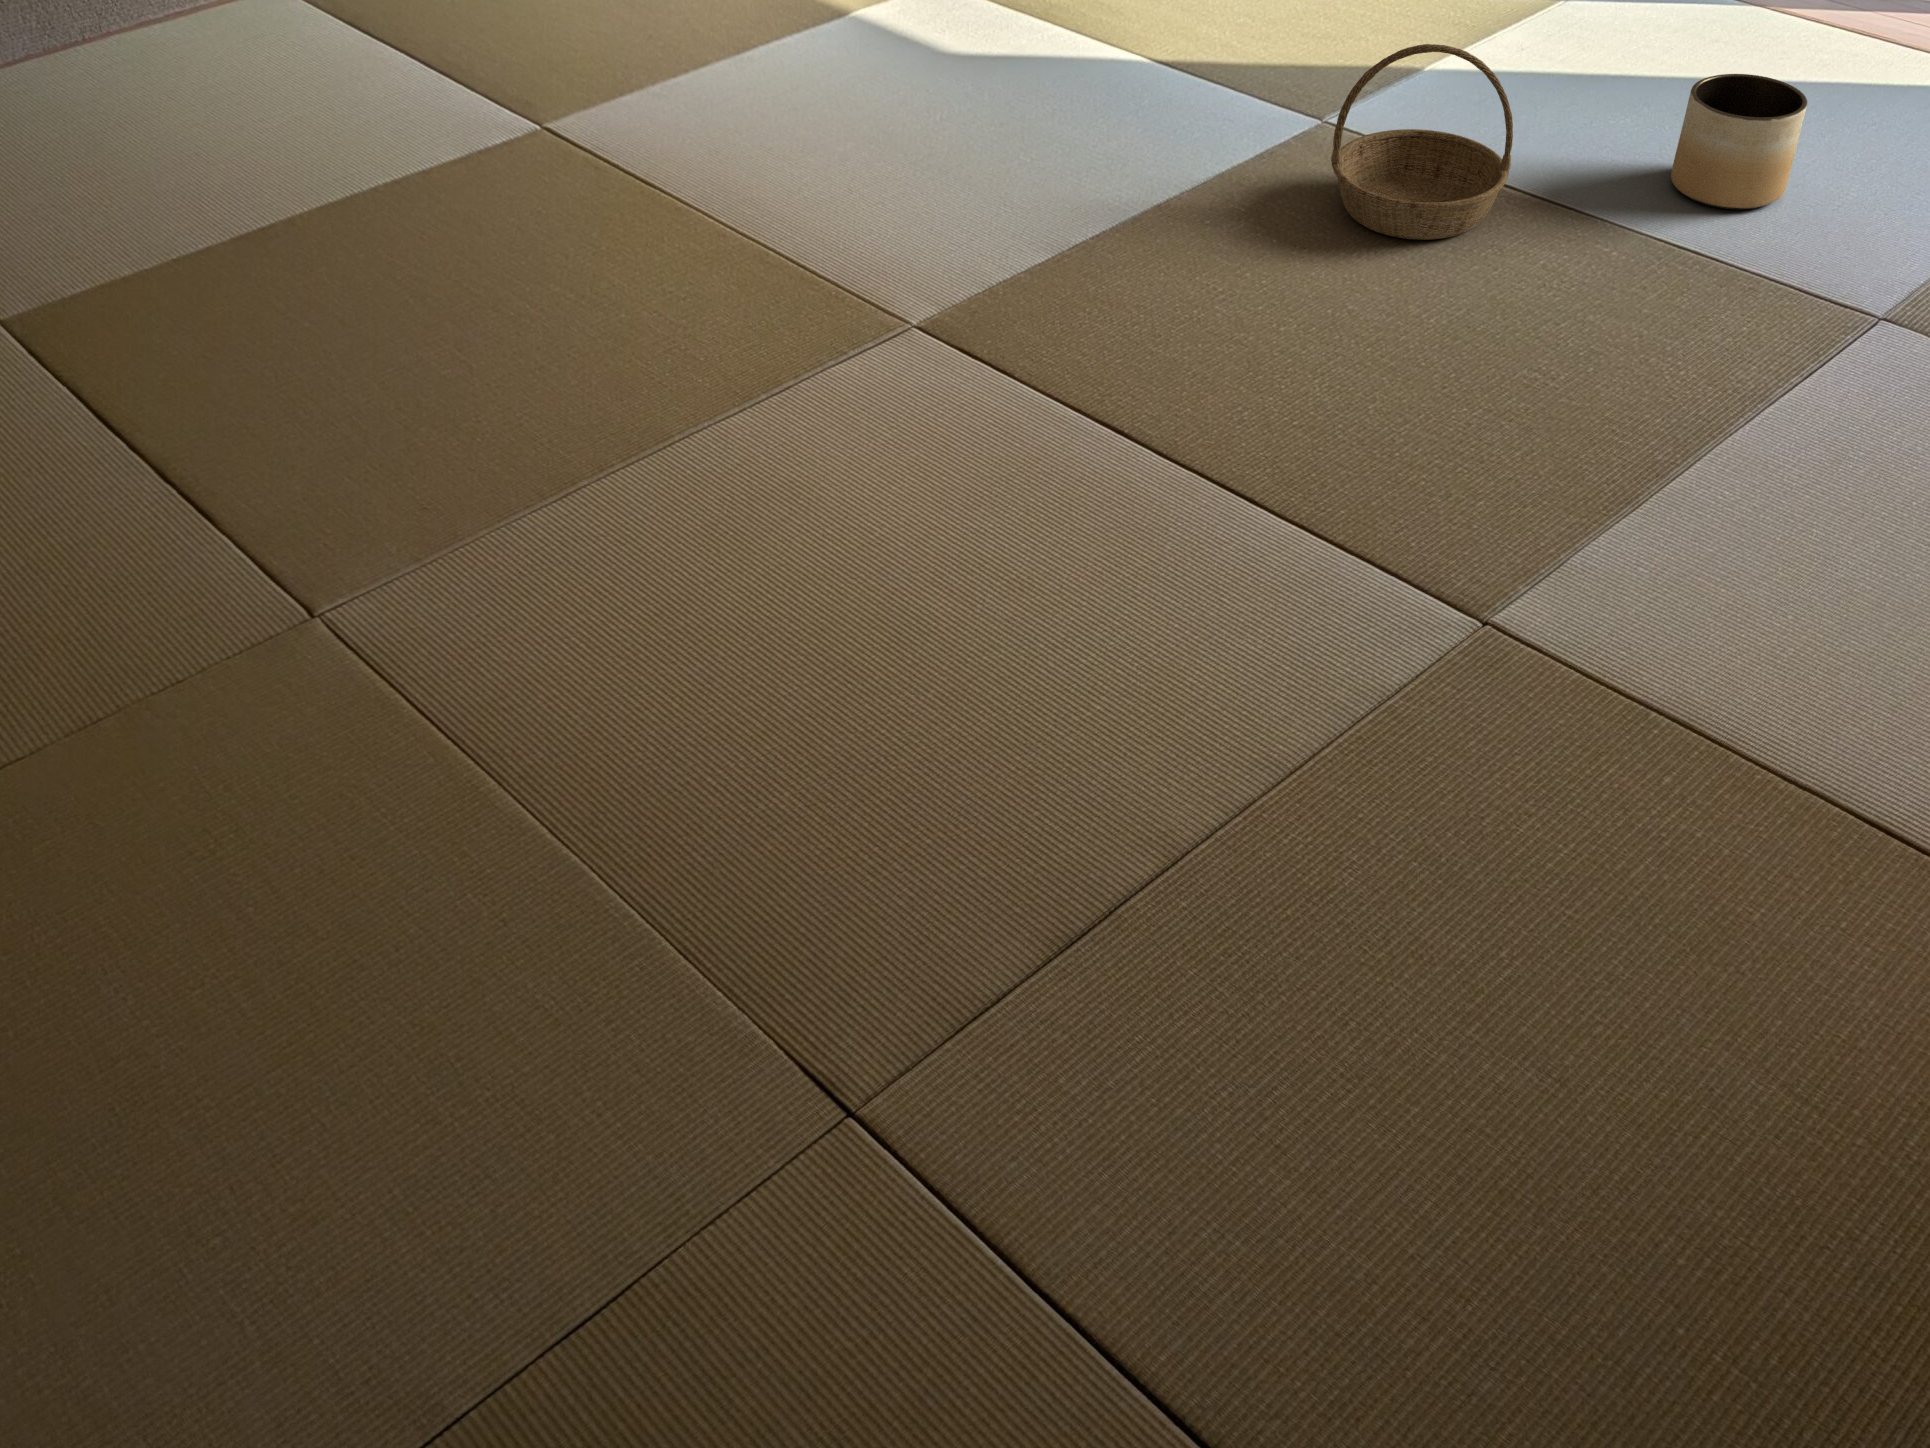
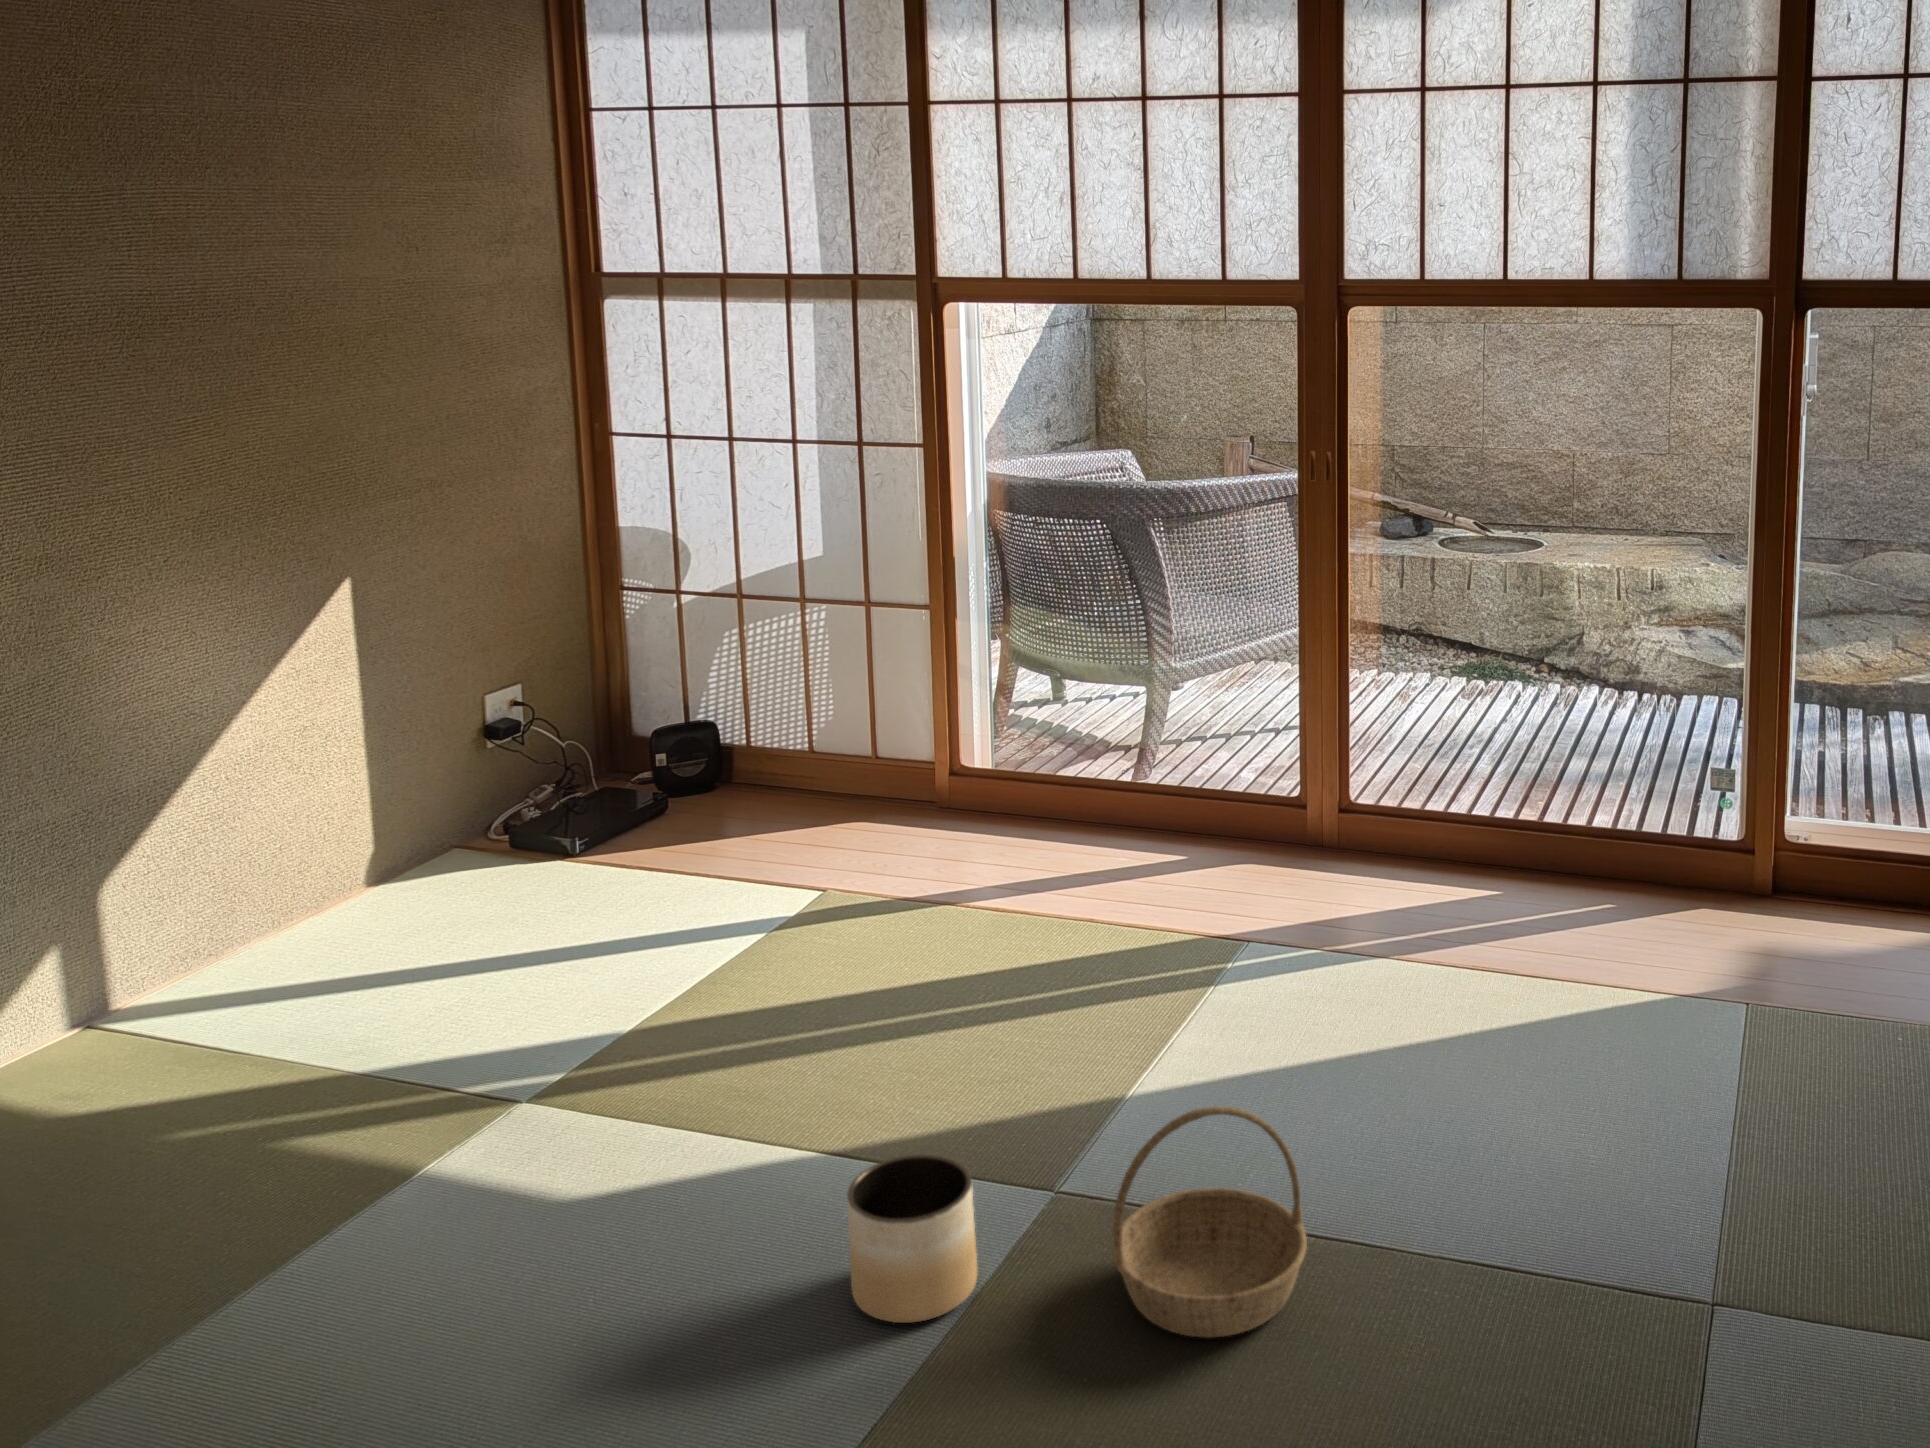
planter: present [1671,74,1807,209] -> present [847,1154,978,1323]

